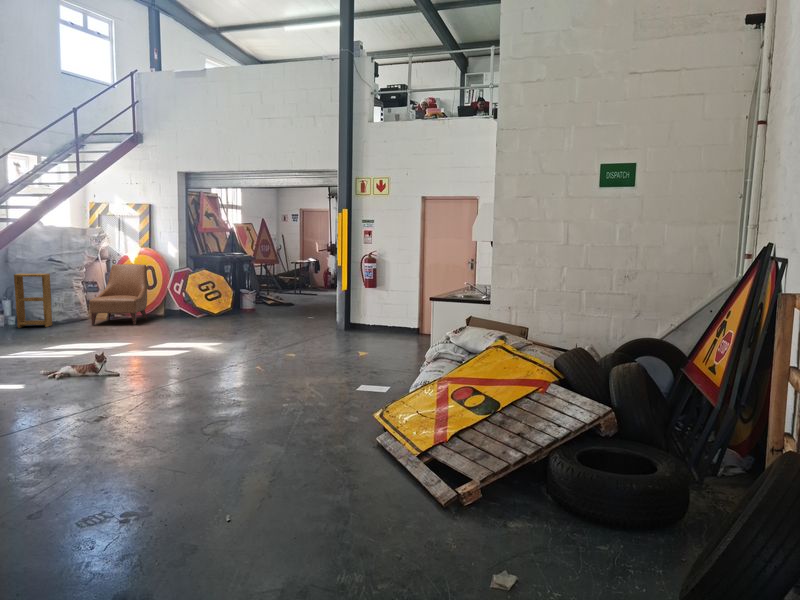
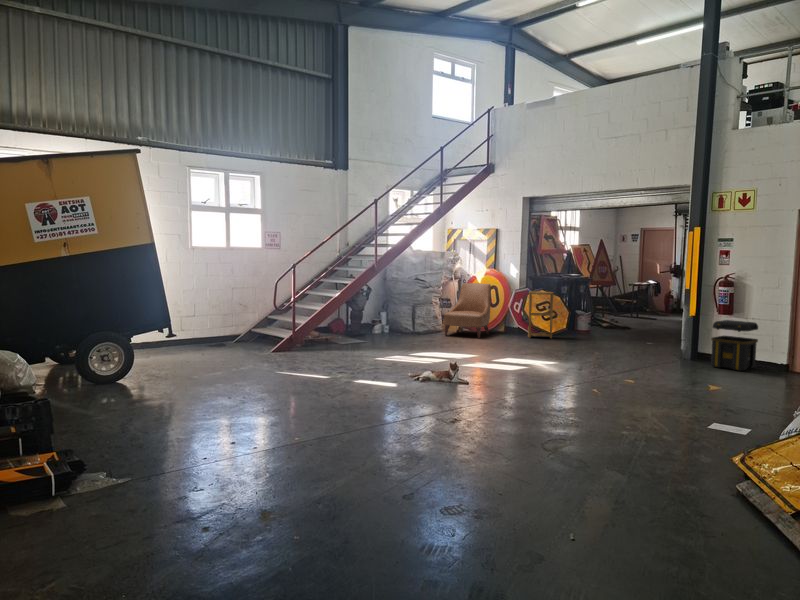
shelving unit: present [14,274,52,328] -> present [528,292,554,338]
toolbox: none [360,292,395,335] -> present [711,320,758,371]

